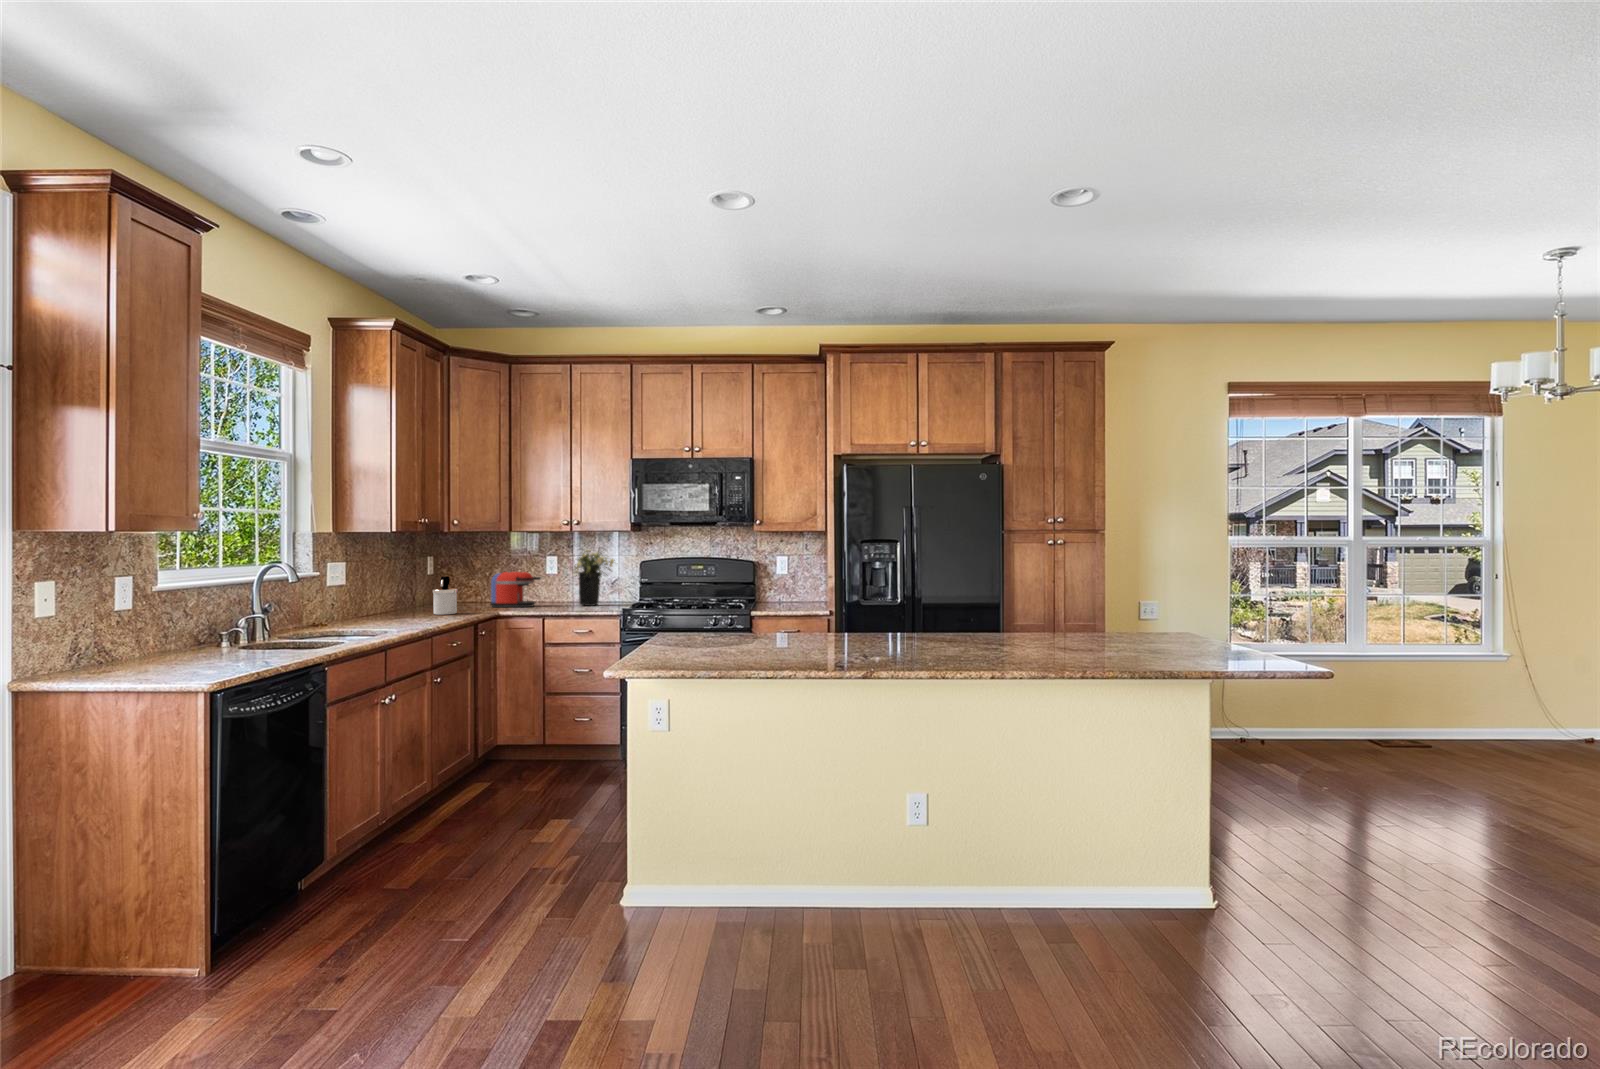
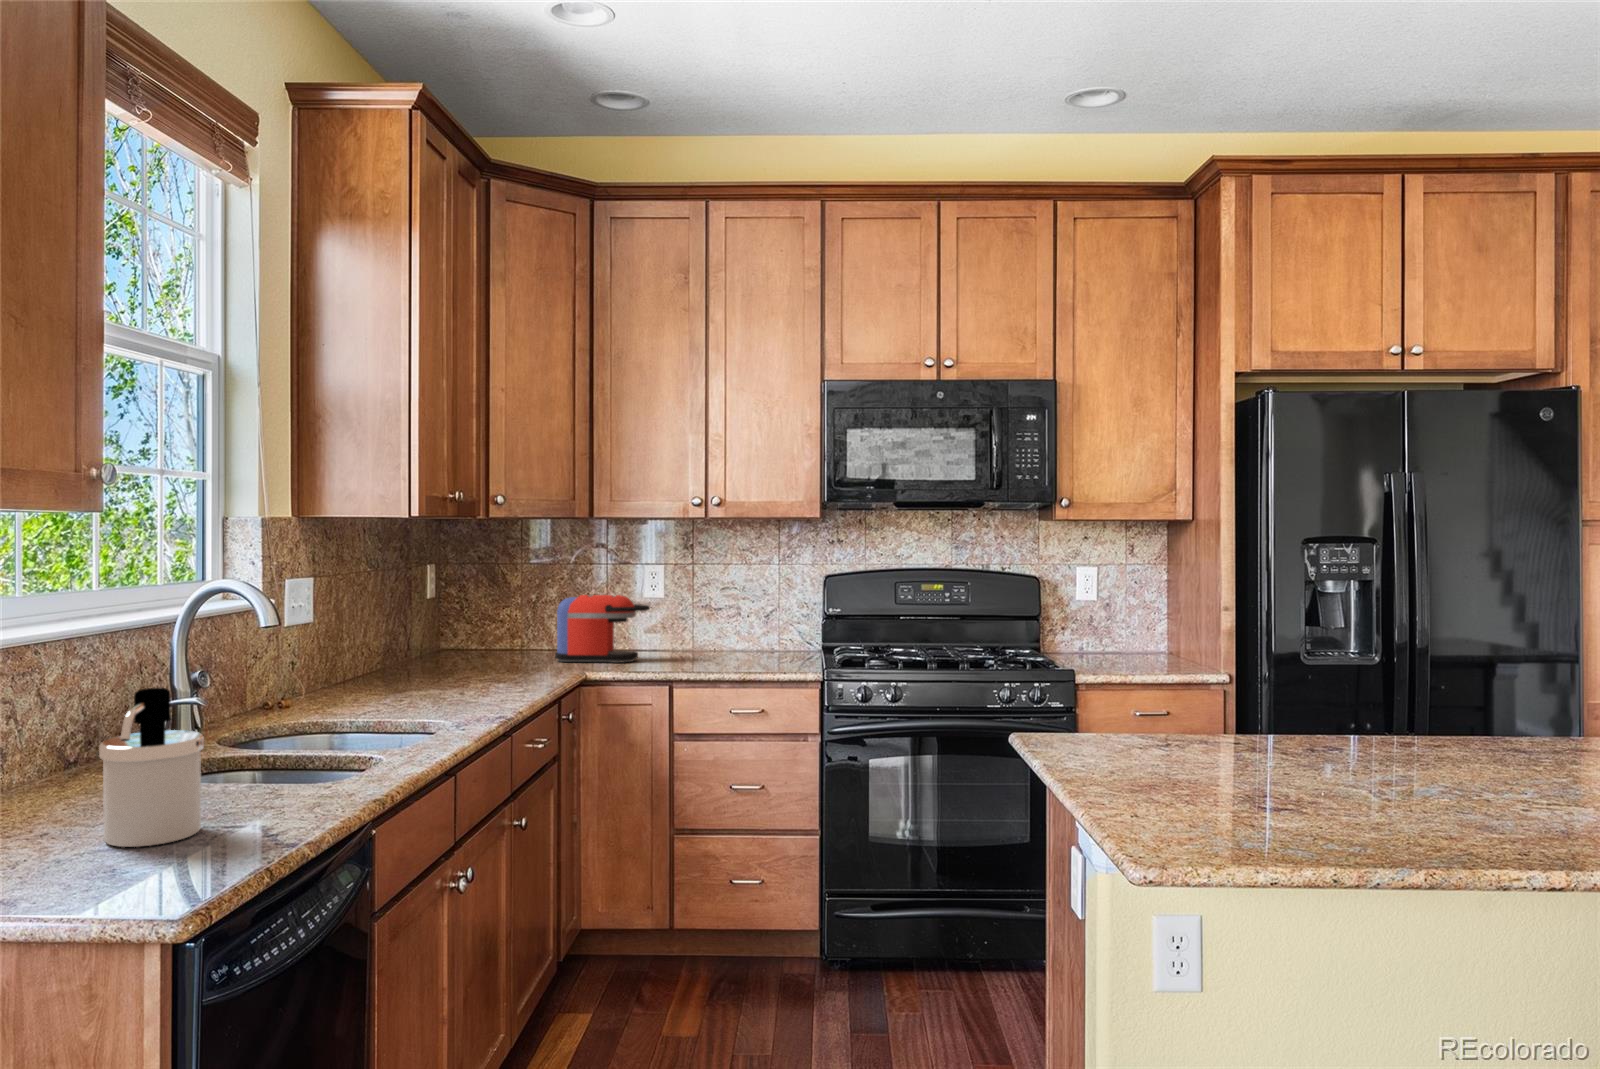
flower arrangement: present [574,549,615,606] -> none [706,549,792,661]
soap dispenser: present [433,577,458,615] -> present [99,688,204,847]

